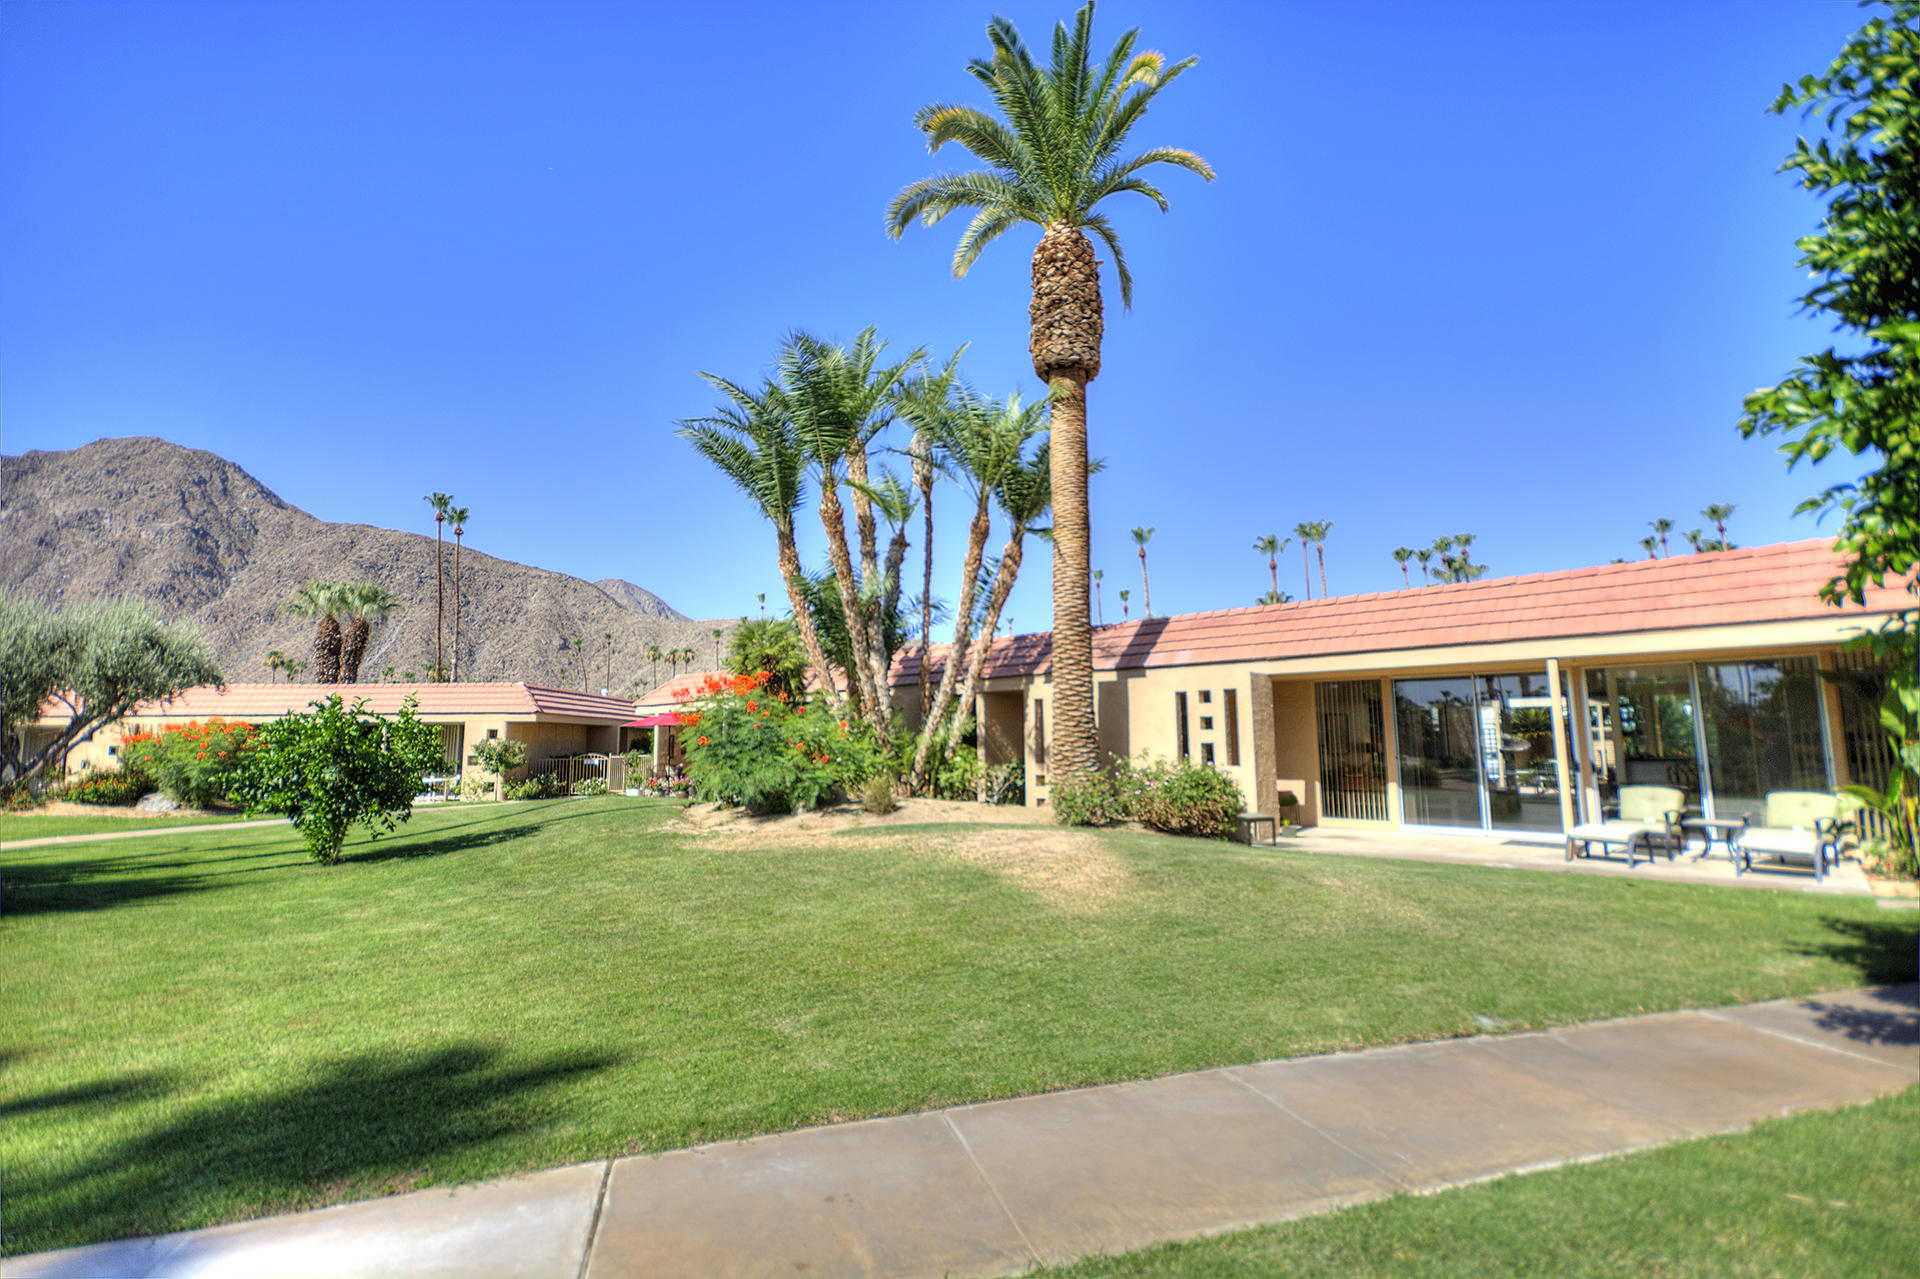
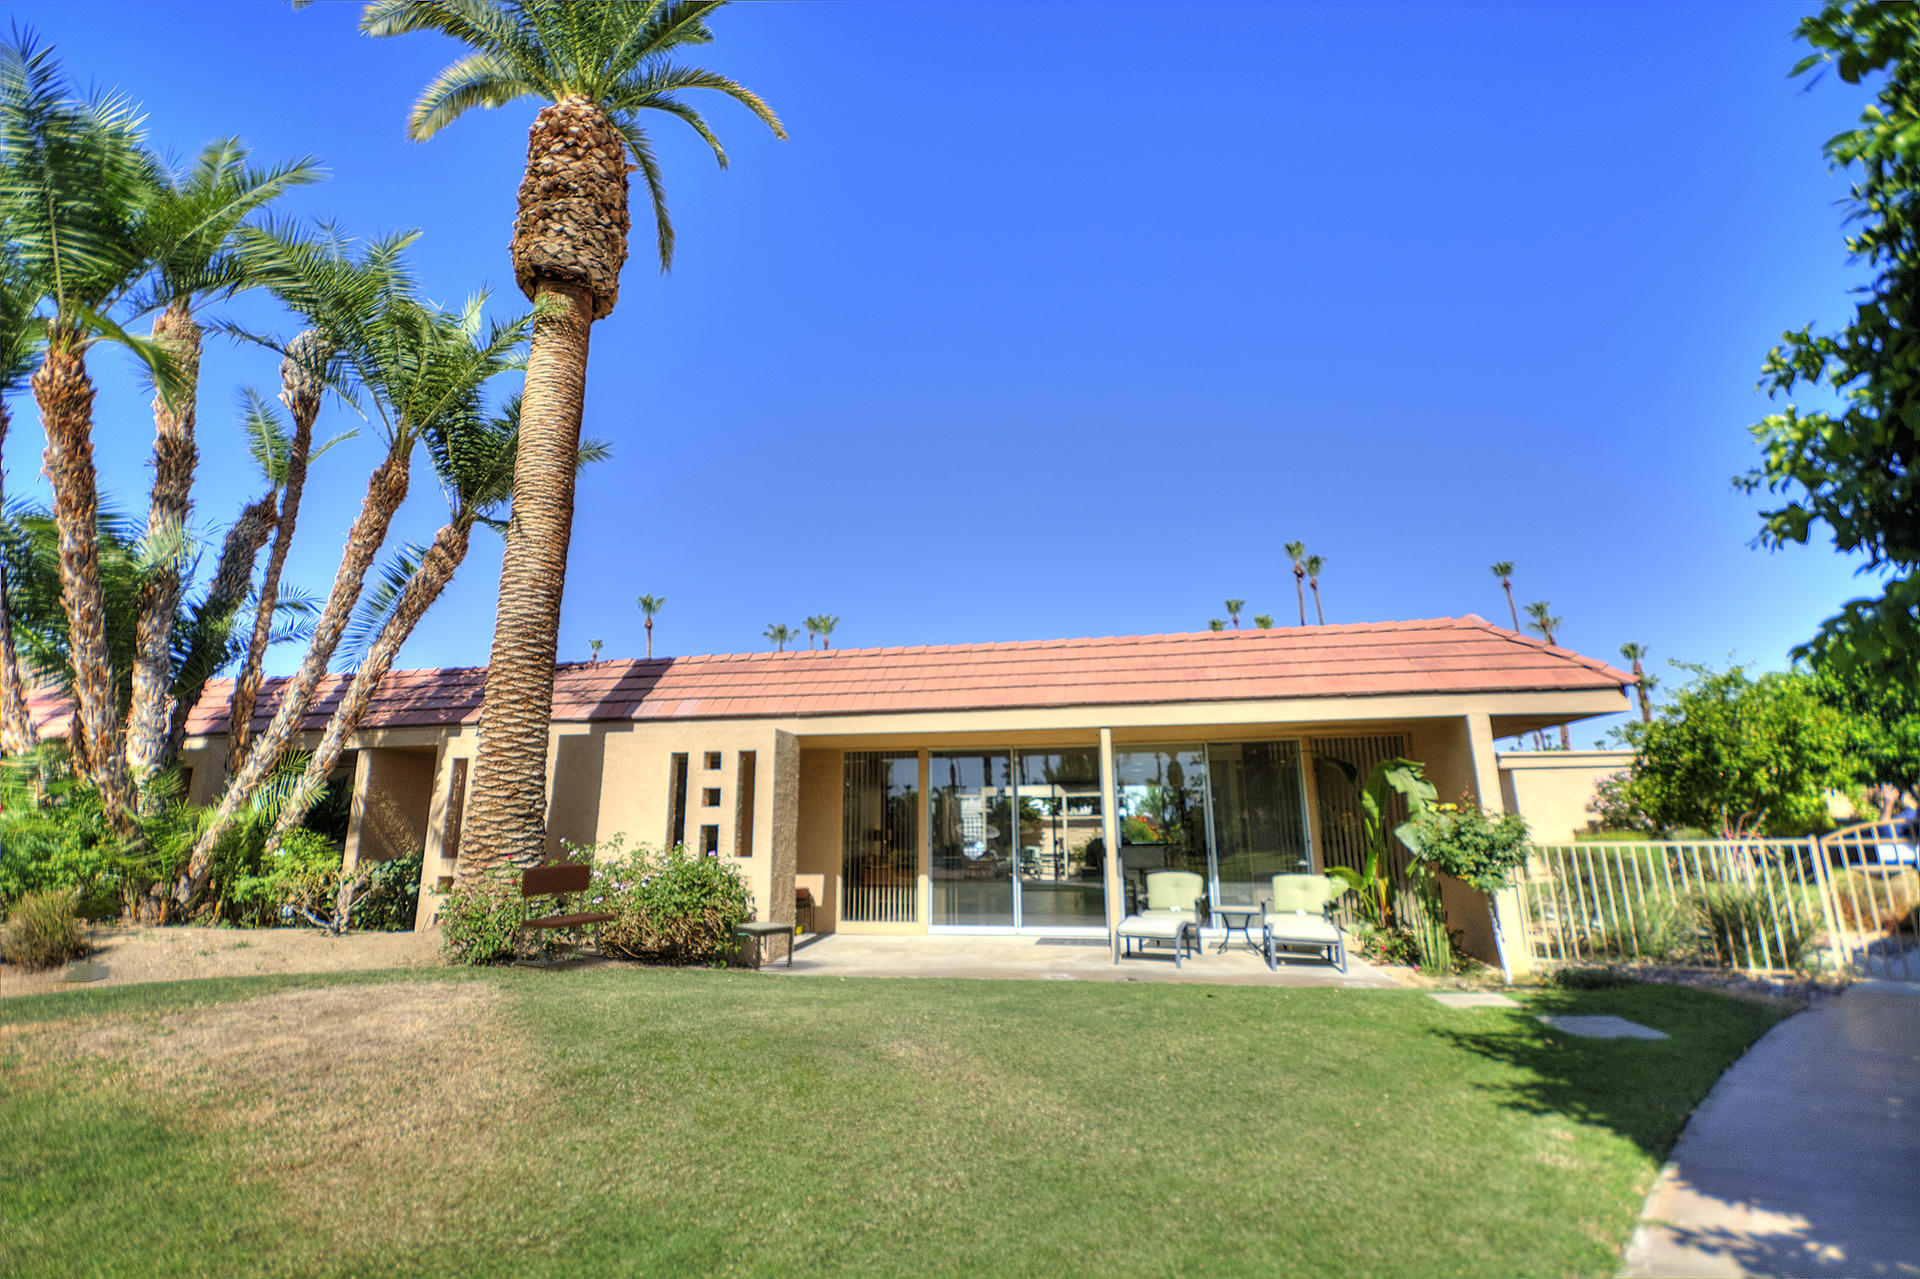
bench: none [1090,770,1149,834] -> present [516,864,616,967]
potted tree: present [1279,794,1297,838] -> present [65,896,121,982]

